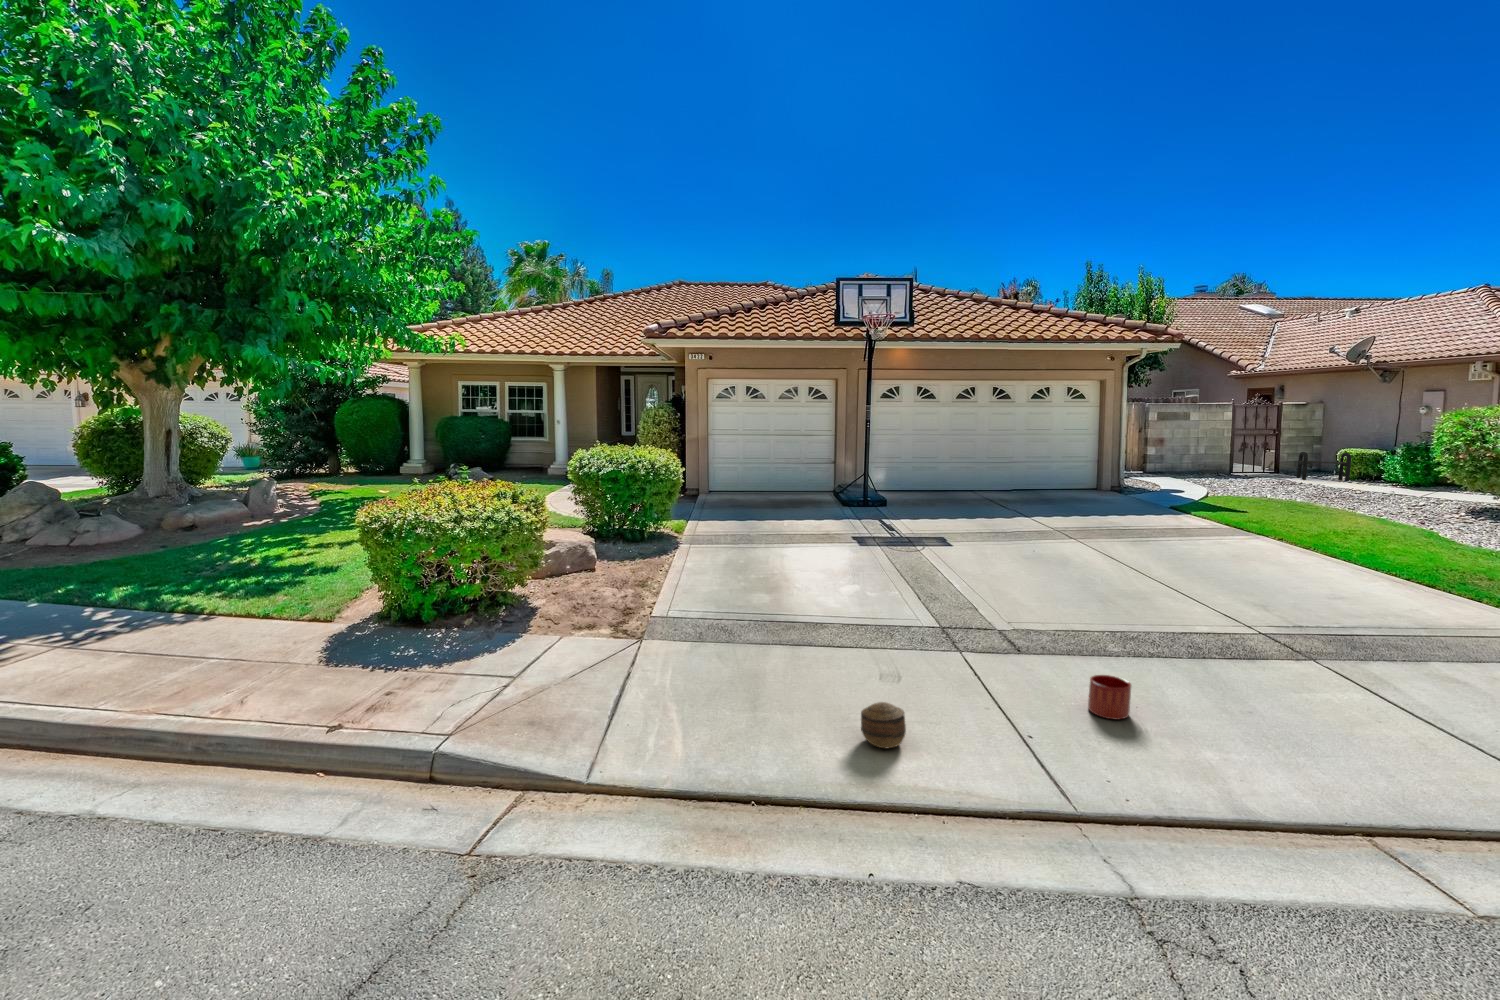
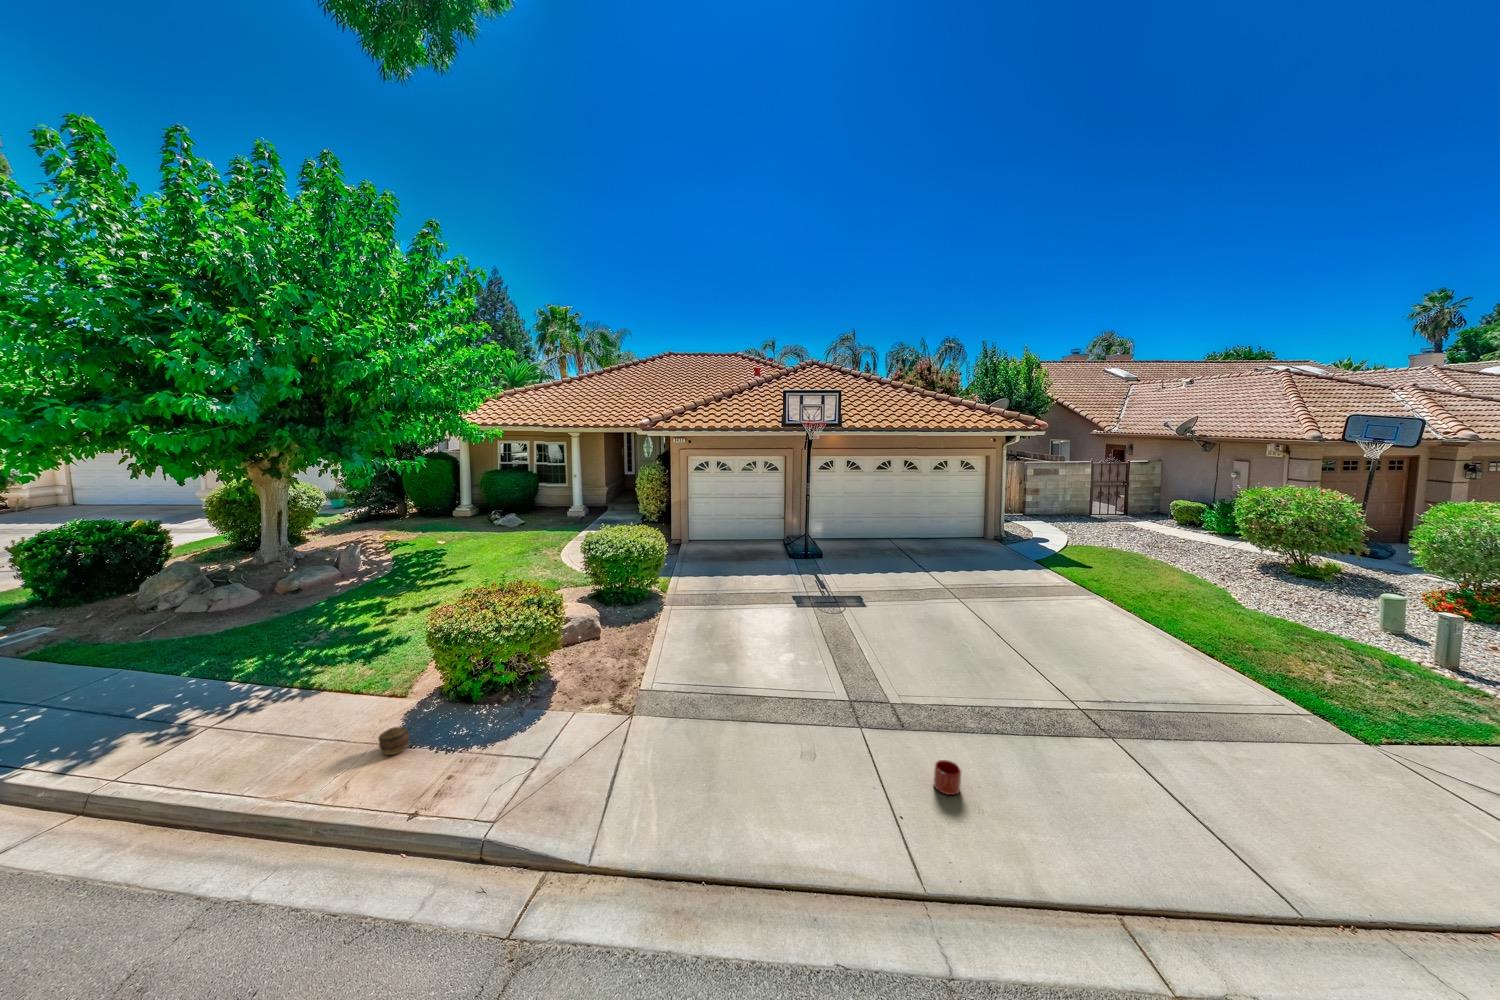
bench: present [1297,452,1351,481] -> none [1129,500,1168,523]
basket: present [861,702,906,748] -> present [378,727,409,755]

